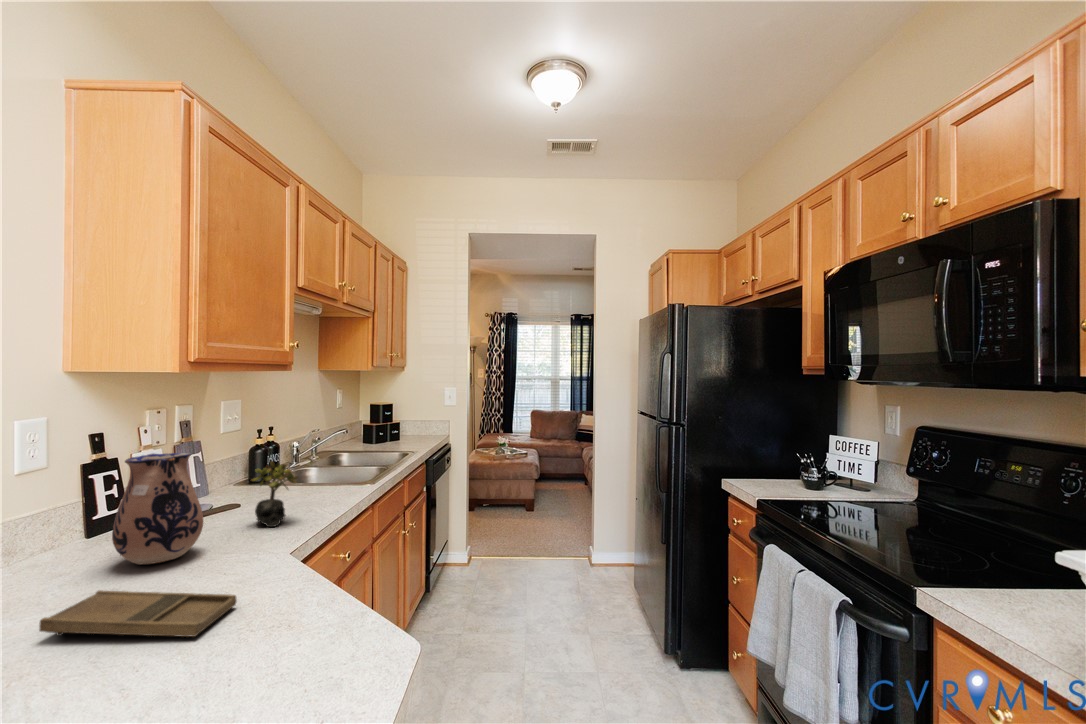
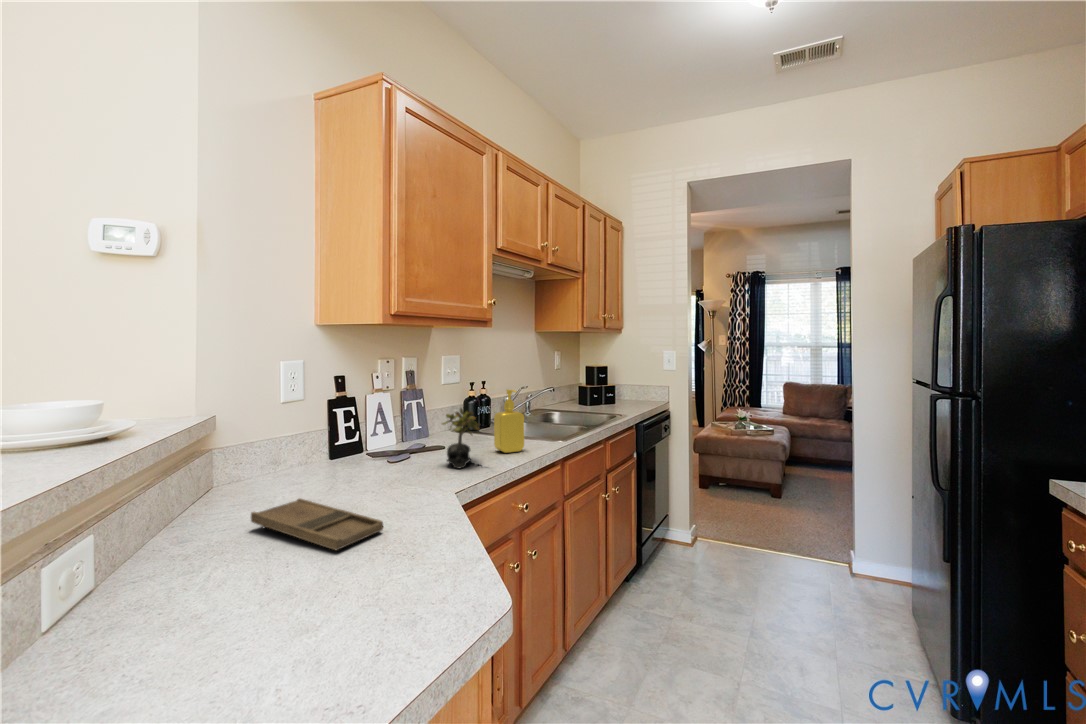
soap dispenser: none [304,437,338,504] -> present [494,390,524,453]
ceramic pitcher: present [112,453,203,564] -> none [330,393,395,485]

